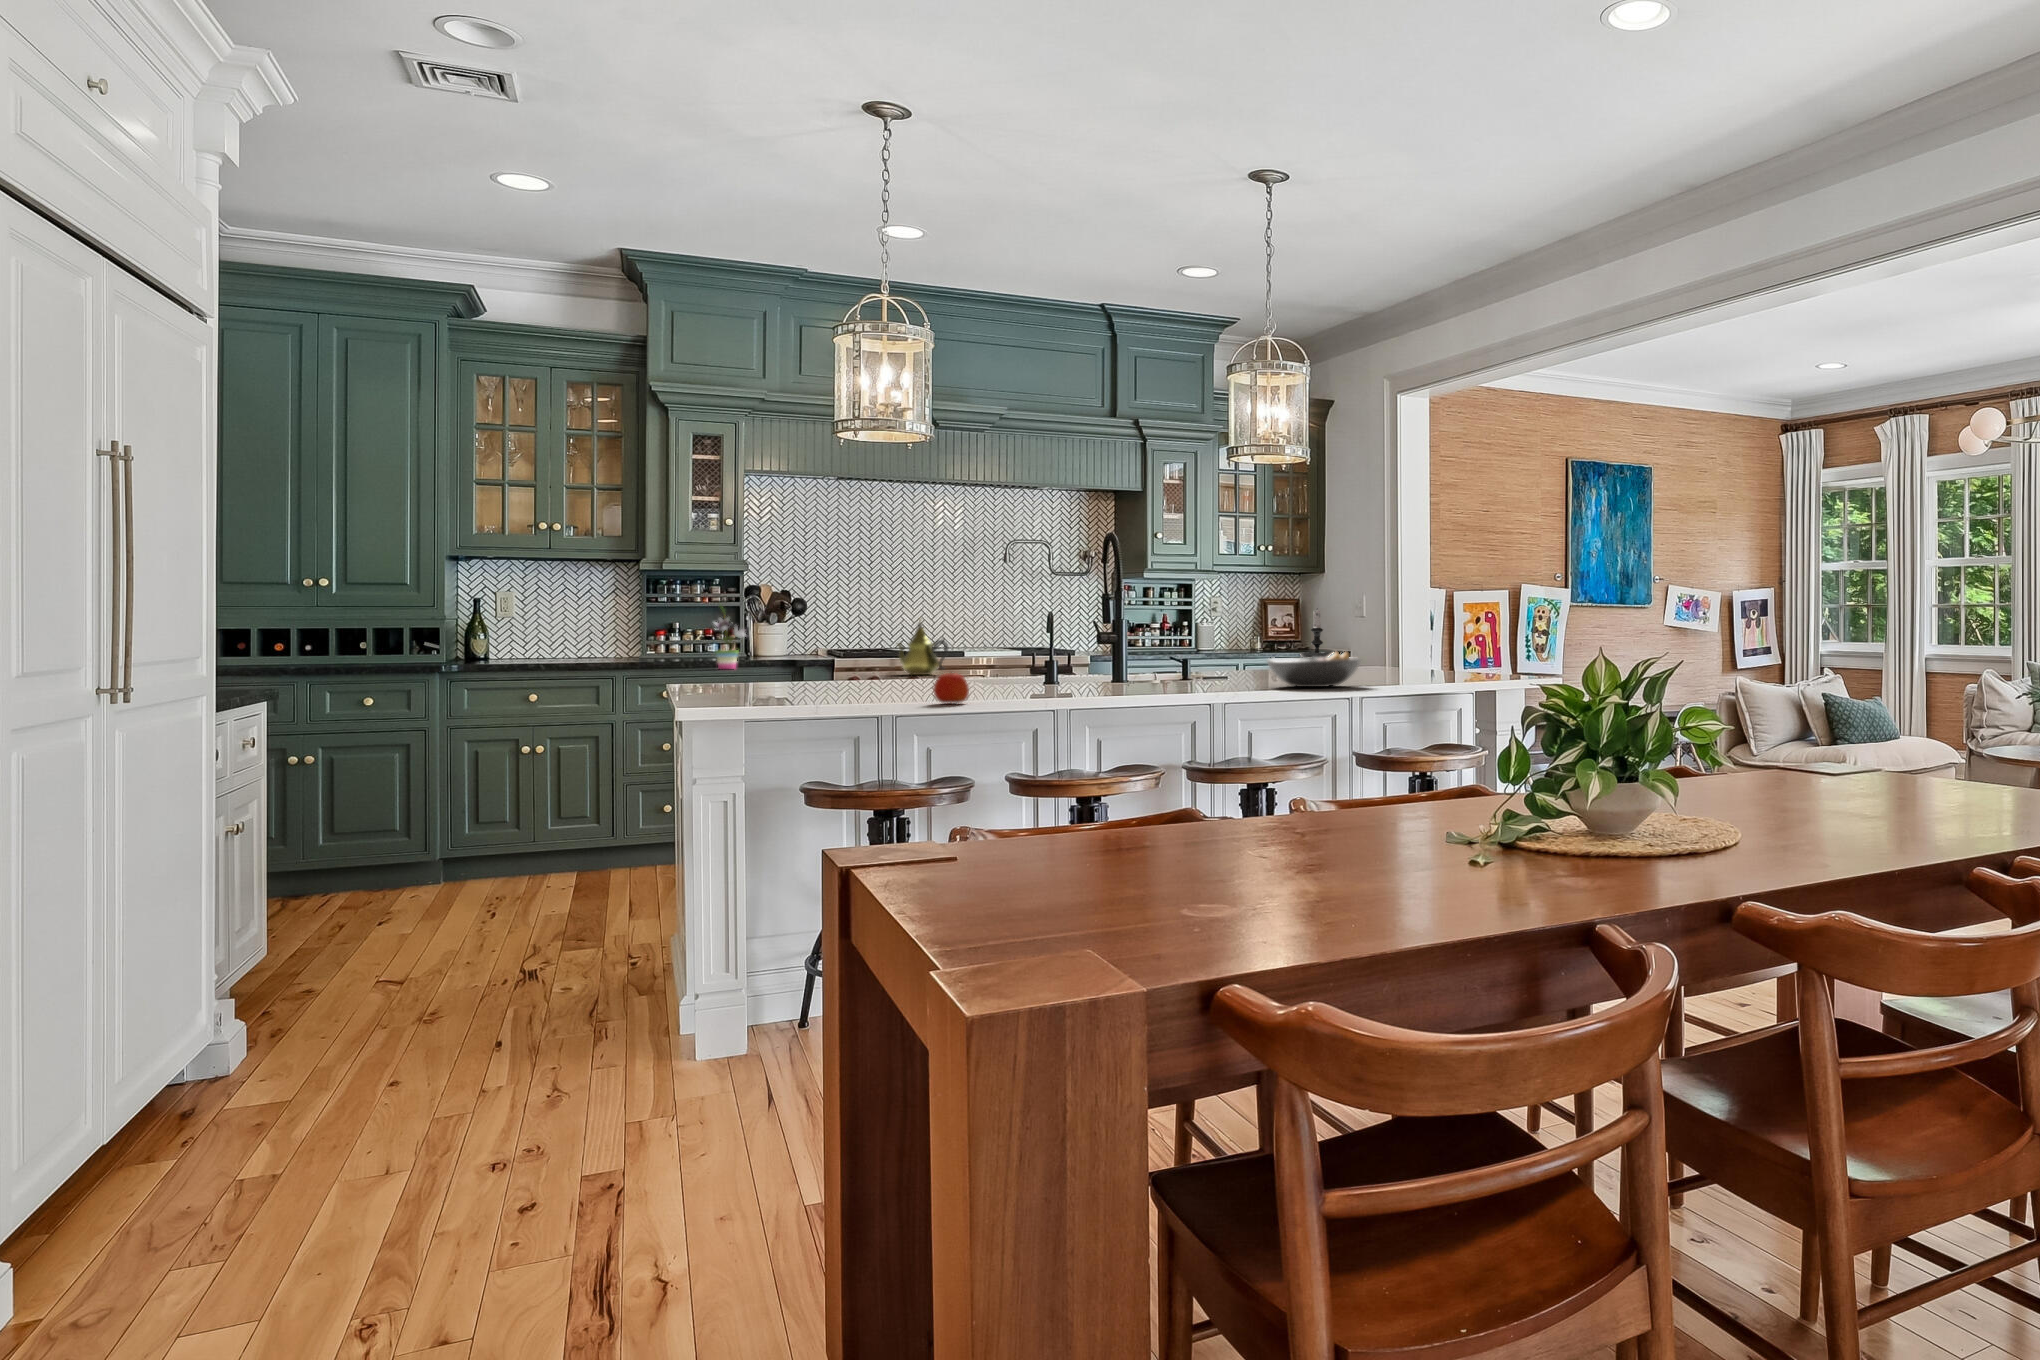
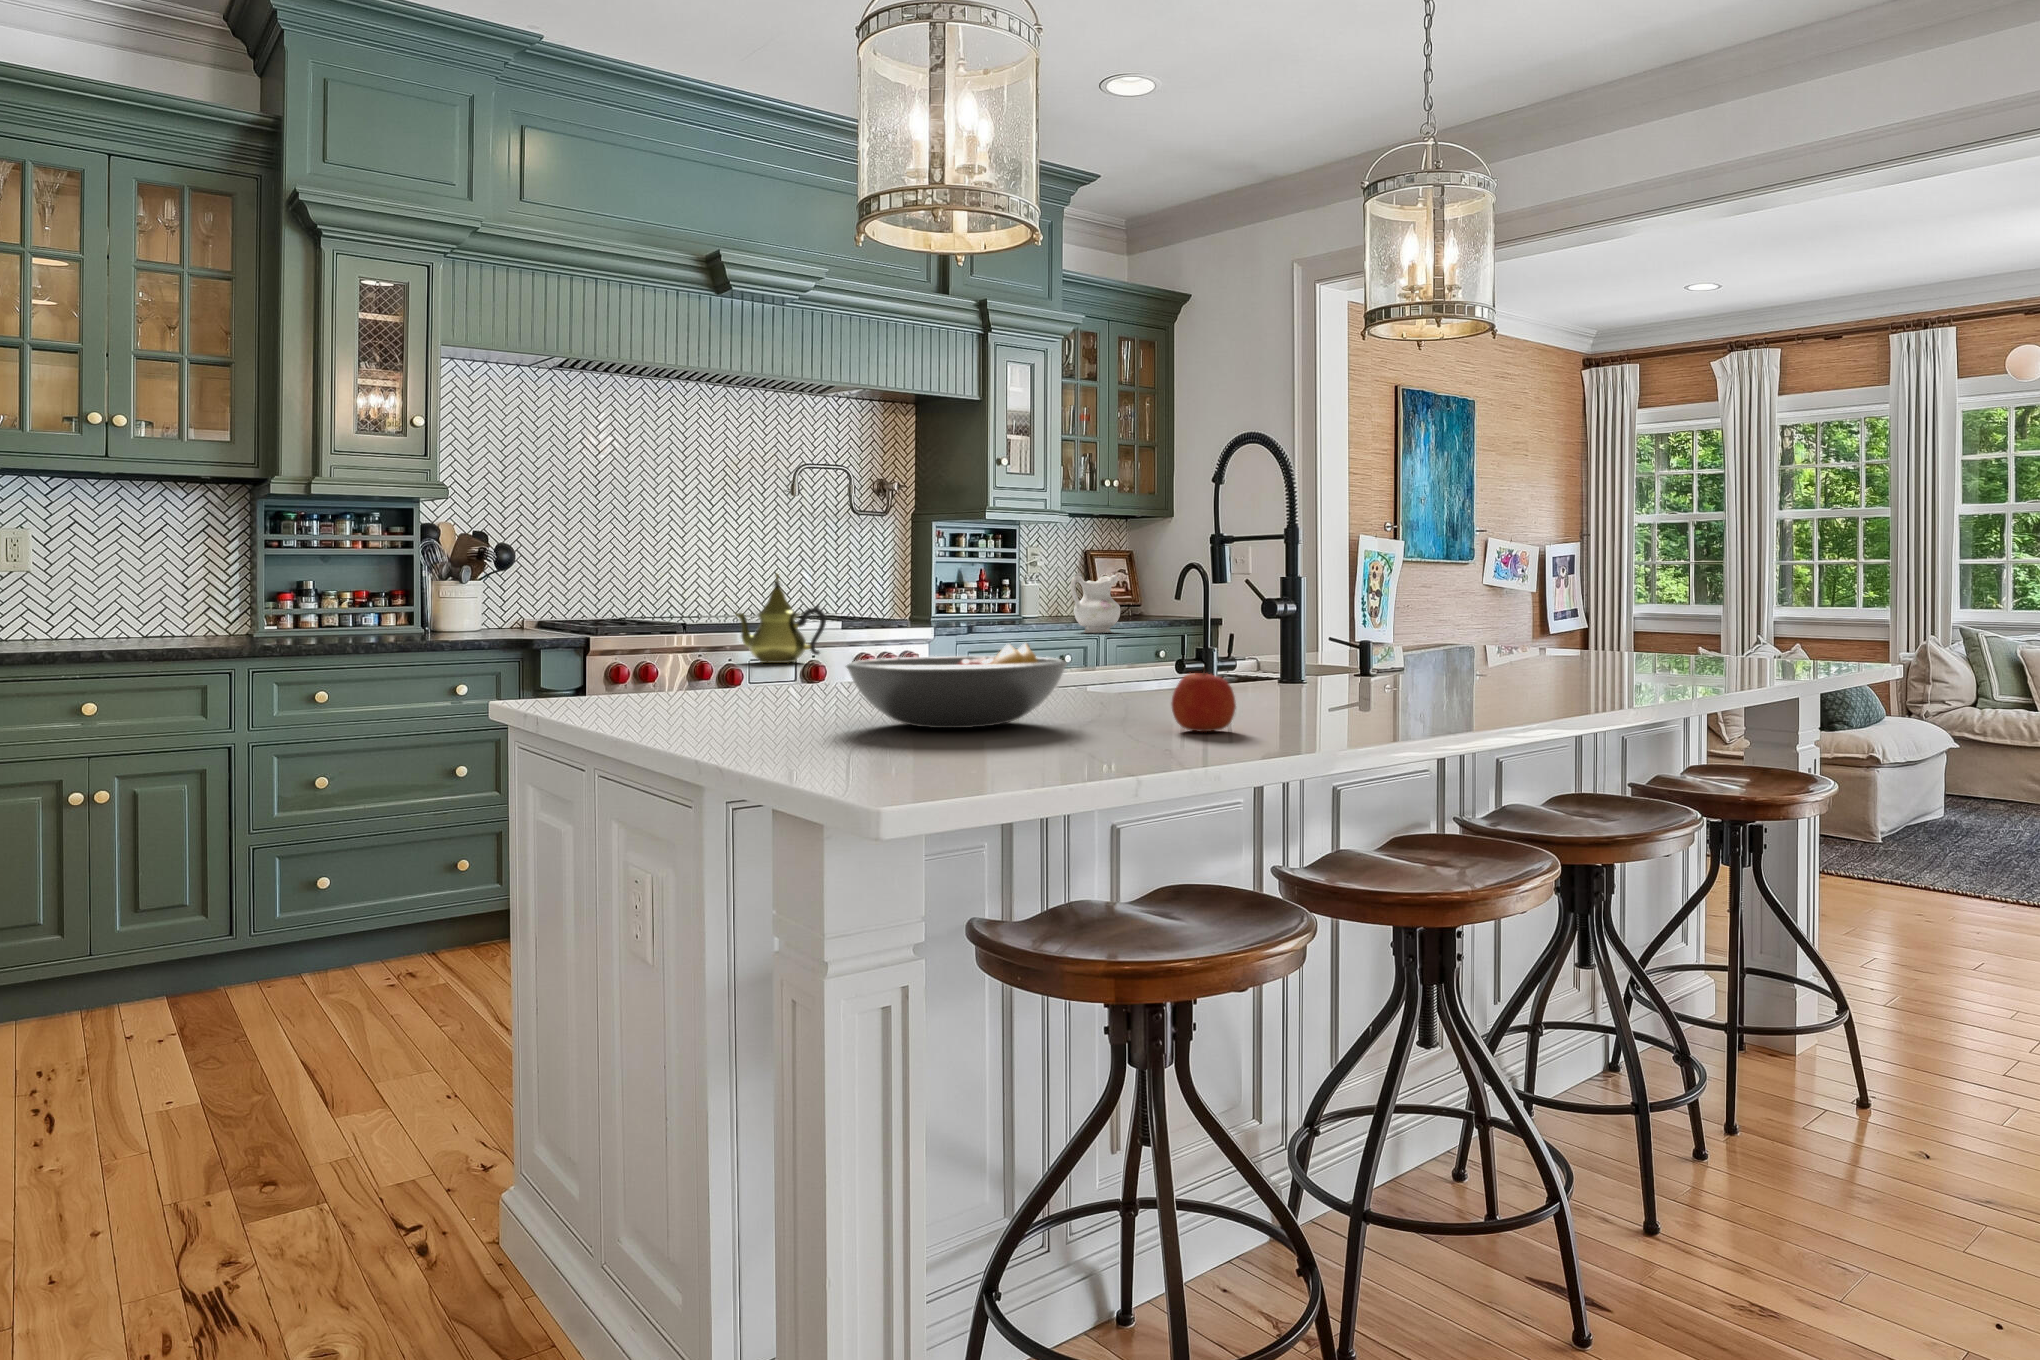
potted plant: present [715,606,745,669] -> none [390,551,446,656]
candle holder: present [1300,610,1334,658] -> none [1146,561,1195,631]
ceramic pitcher: none [1230,616,1269,660] -> present [1071,574,1120,633]
fruit bowl: present [1267,652,1361,687] -> present [846,643,1067,728]

